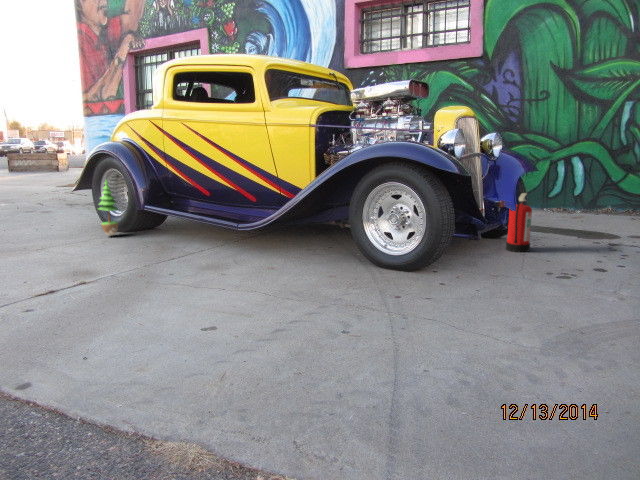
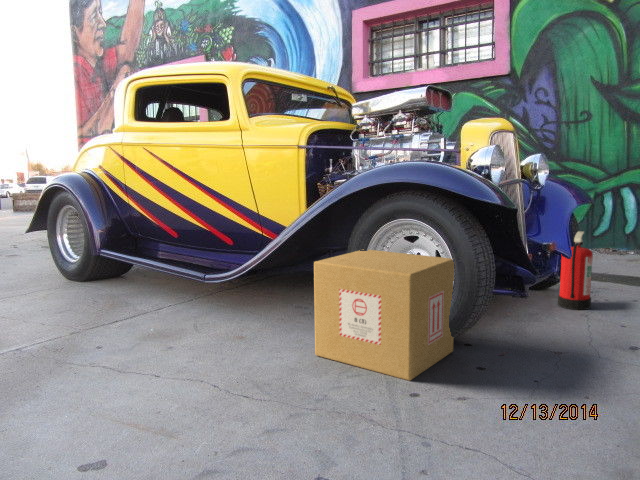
potted tree: present [99,180,118,236] -> none [45,217,73,288]
cardboard box: none [327,204,427,292] -> present [314,249,454,381]

